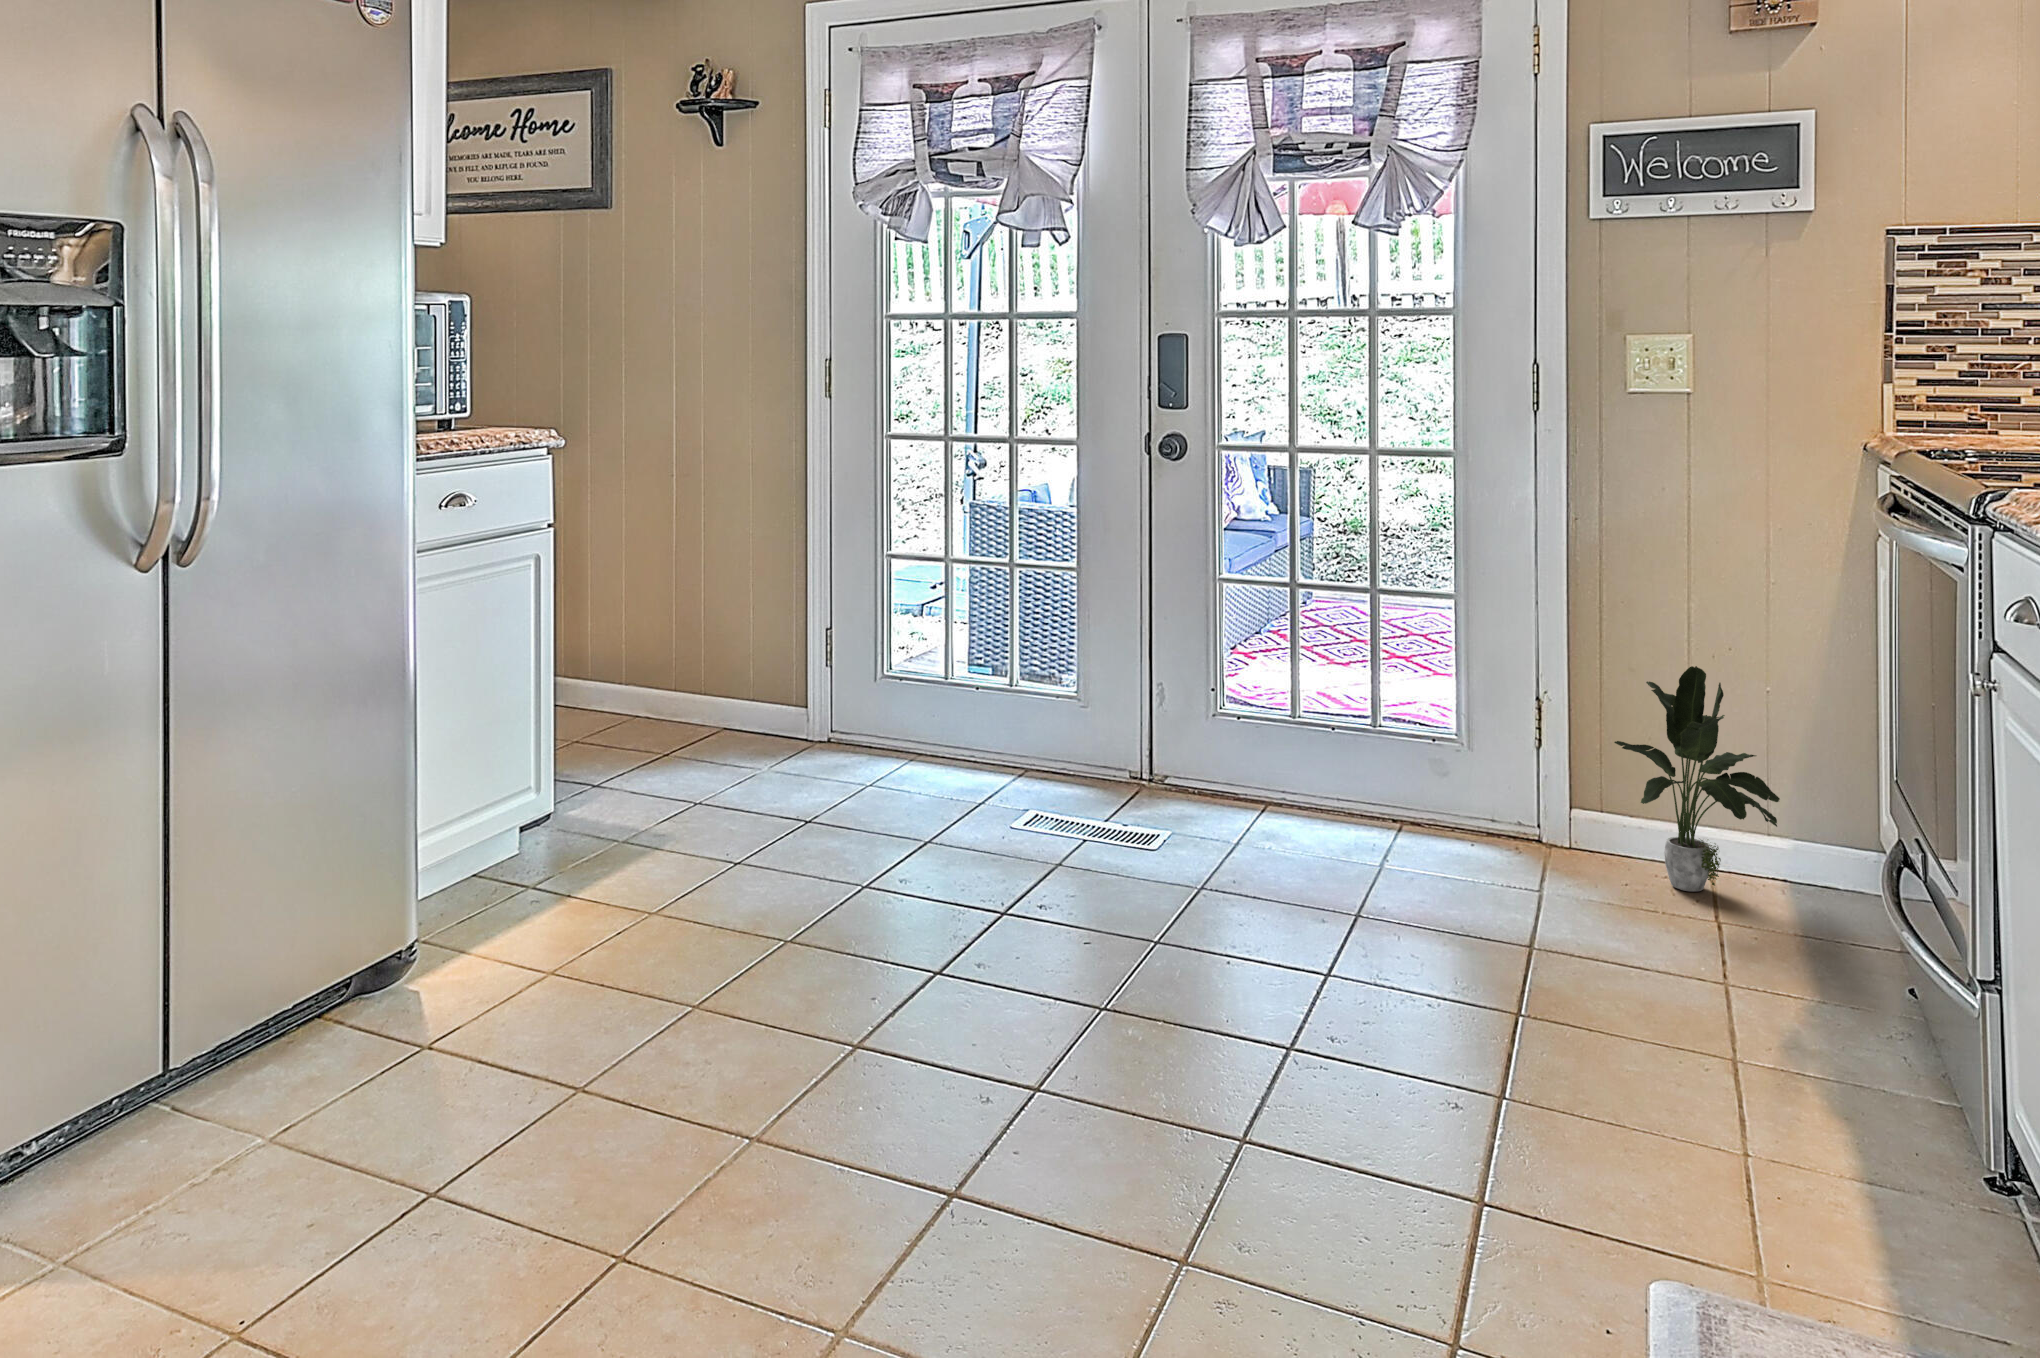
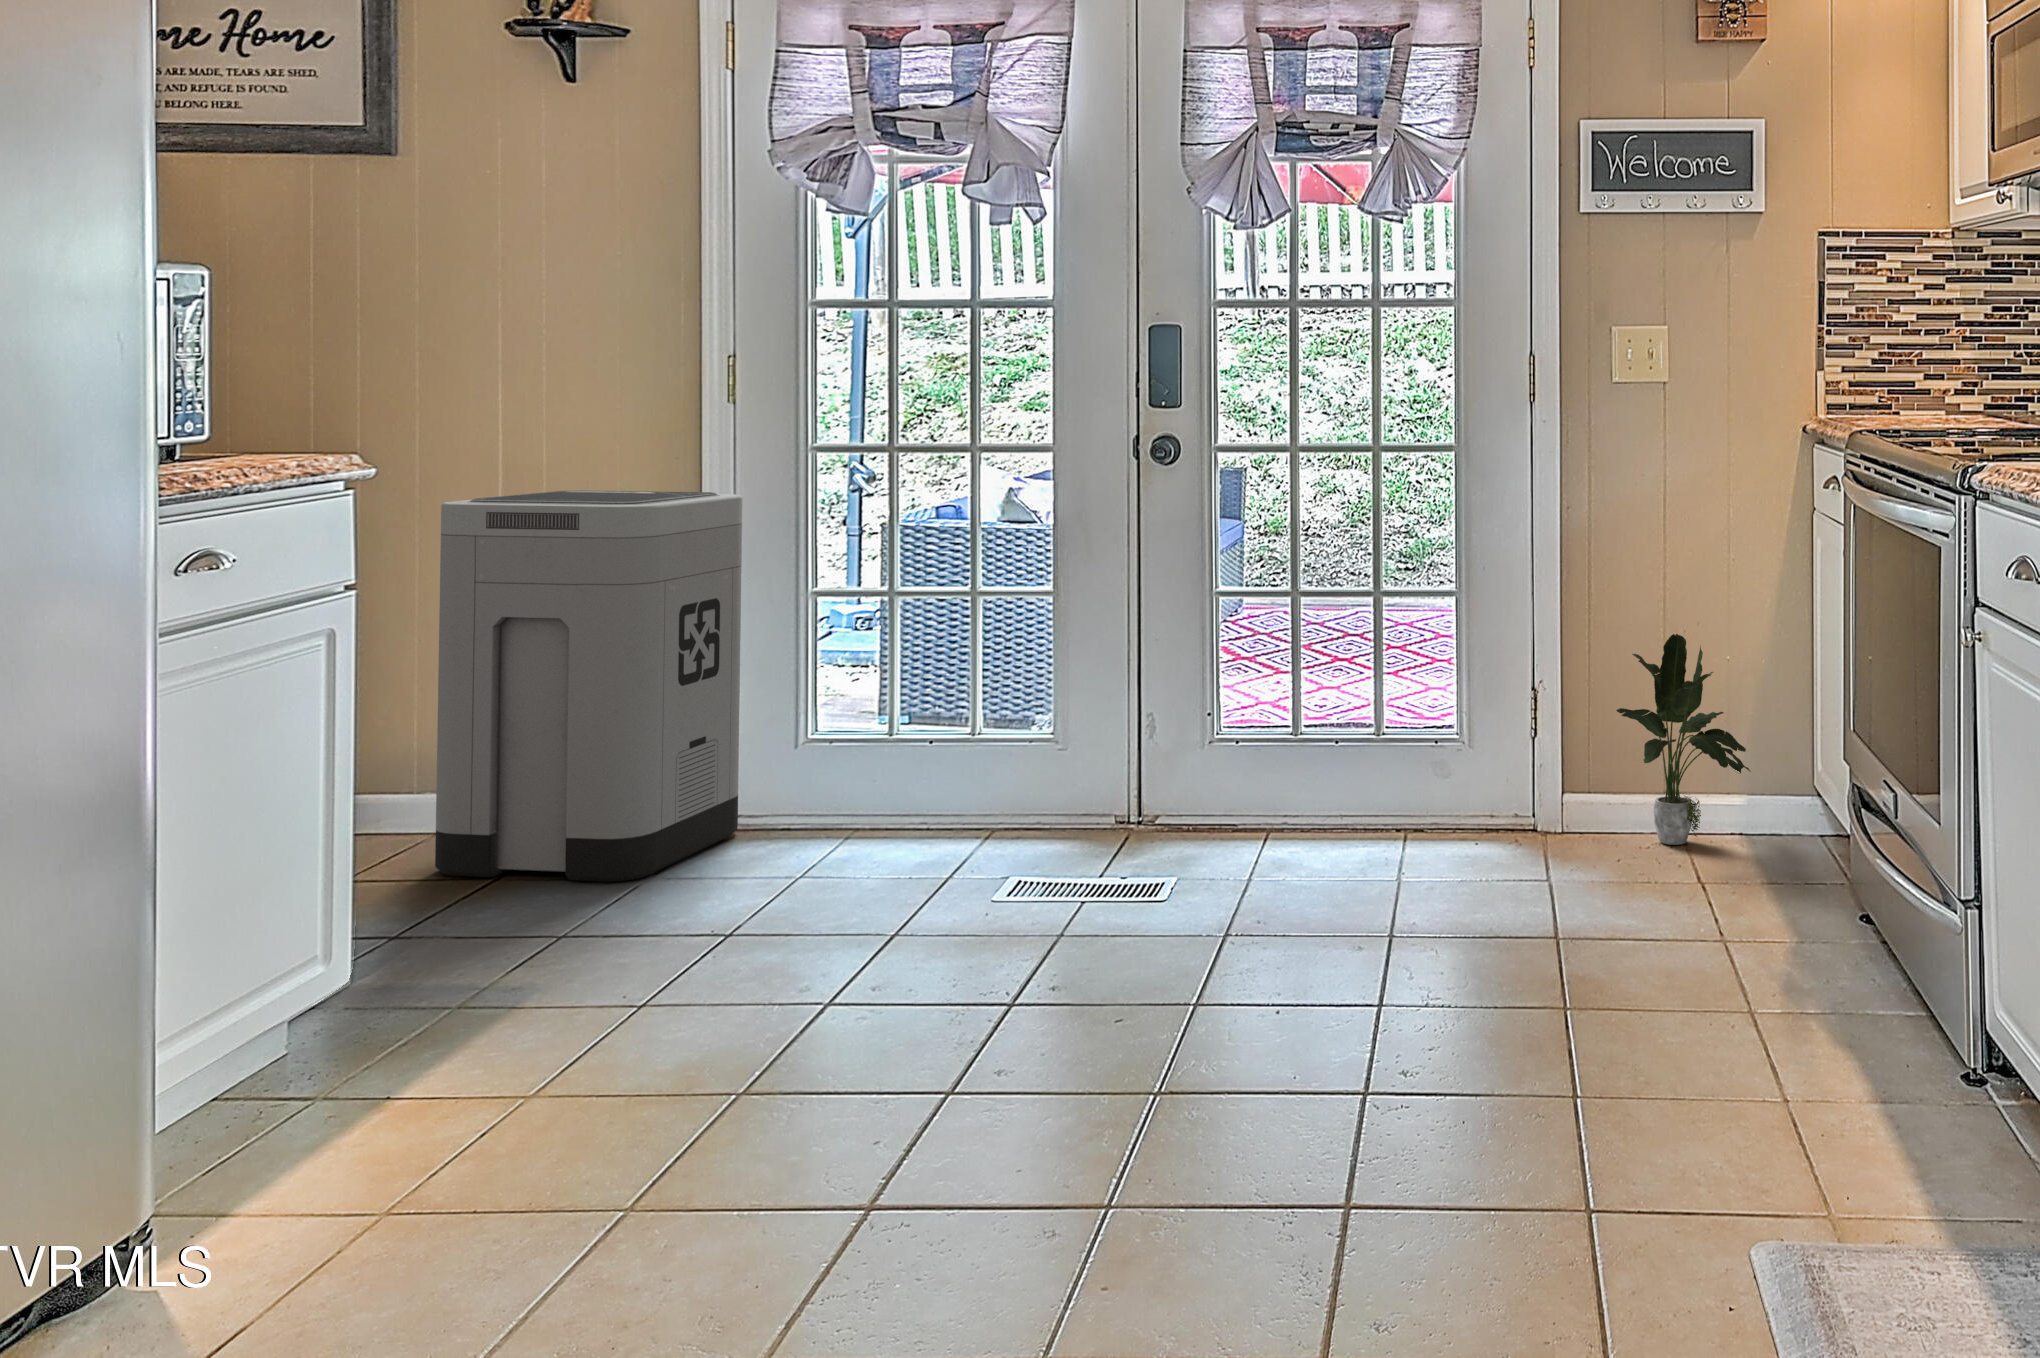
trash can: none [615,470,836,785] -> present [435,490,742,882]

